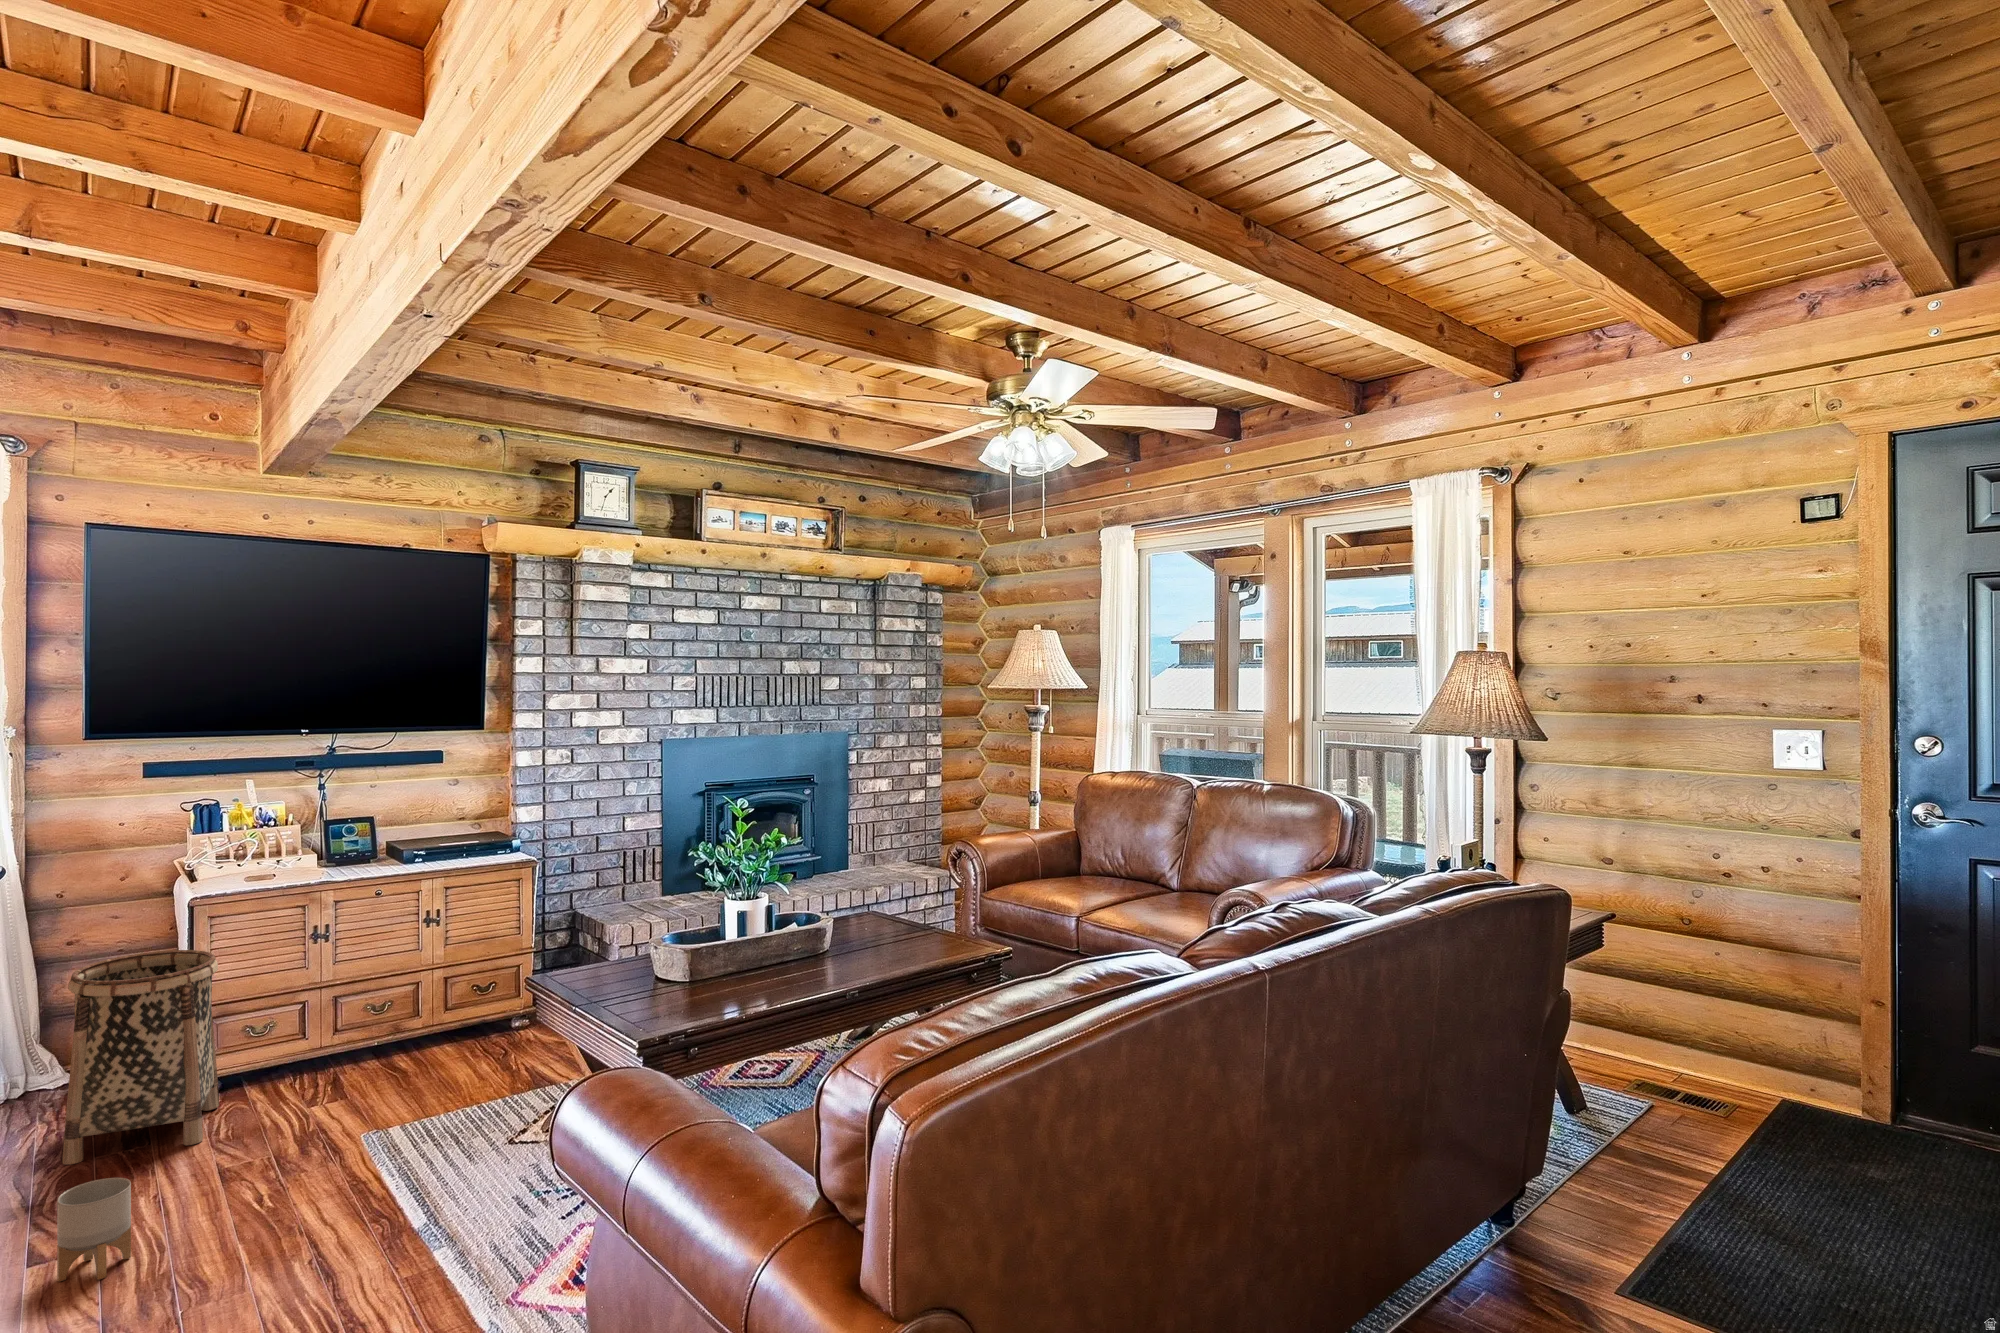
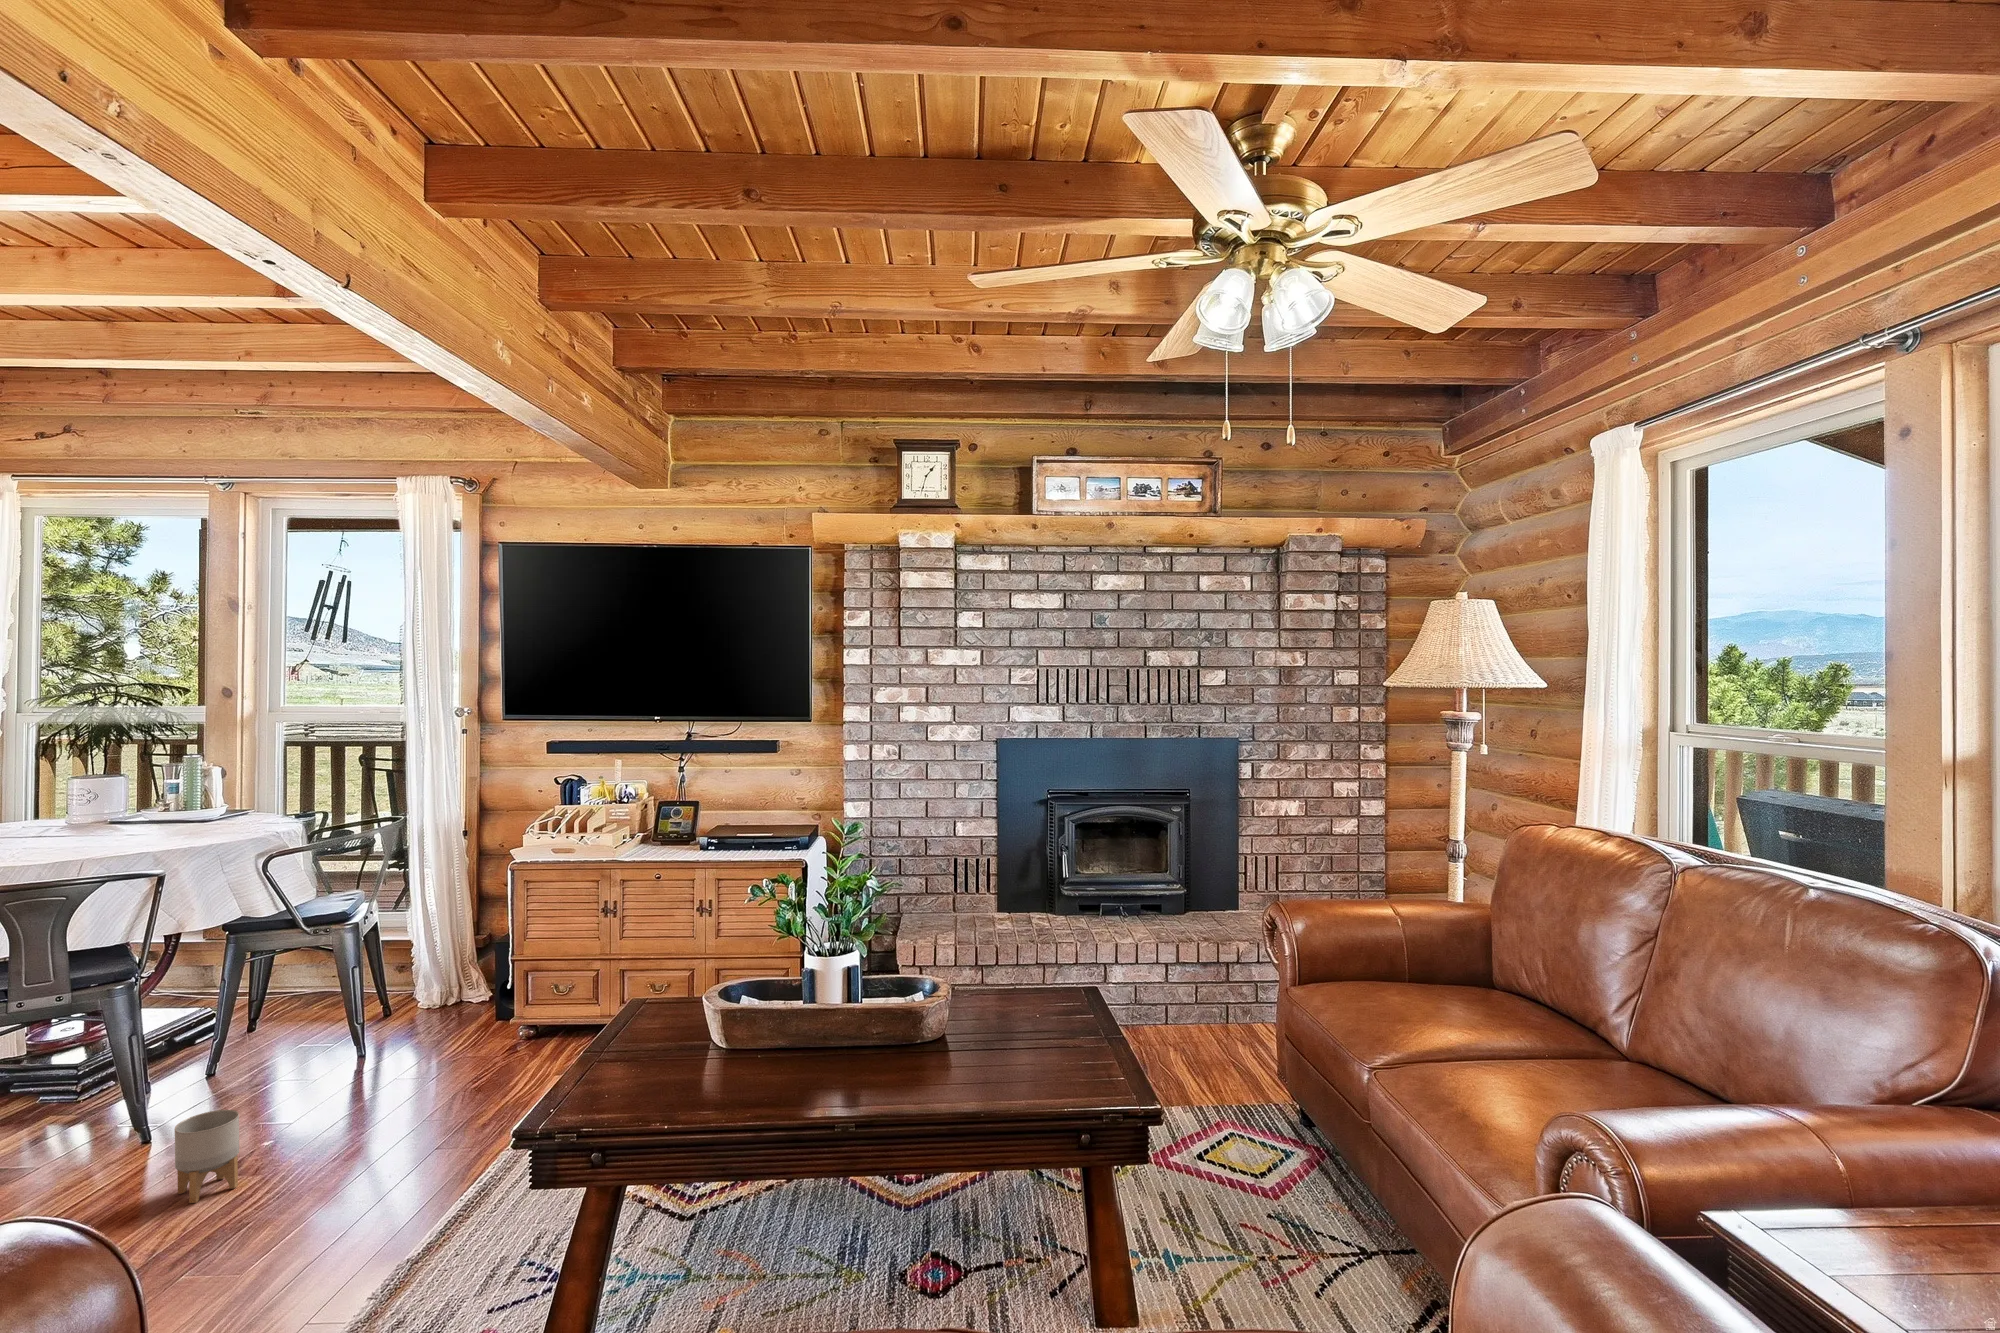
basket: present [62,950,219,1164] -> none [368,904,512,1083]

